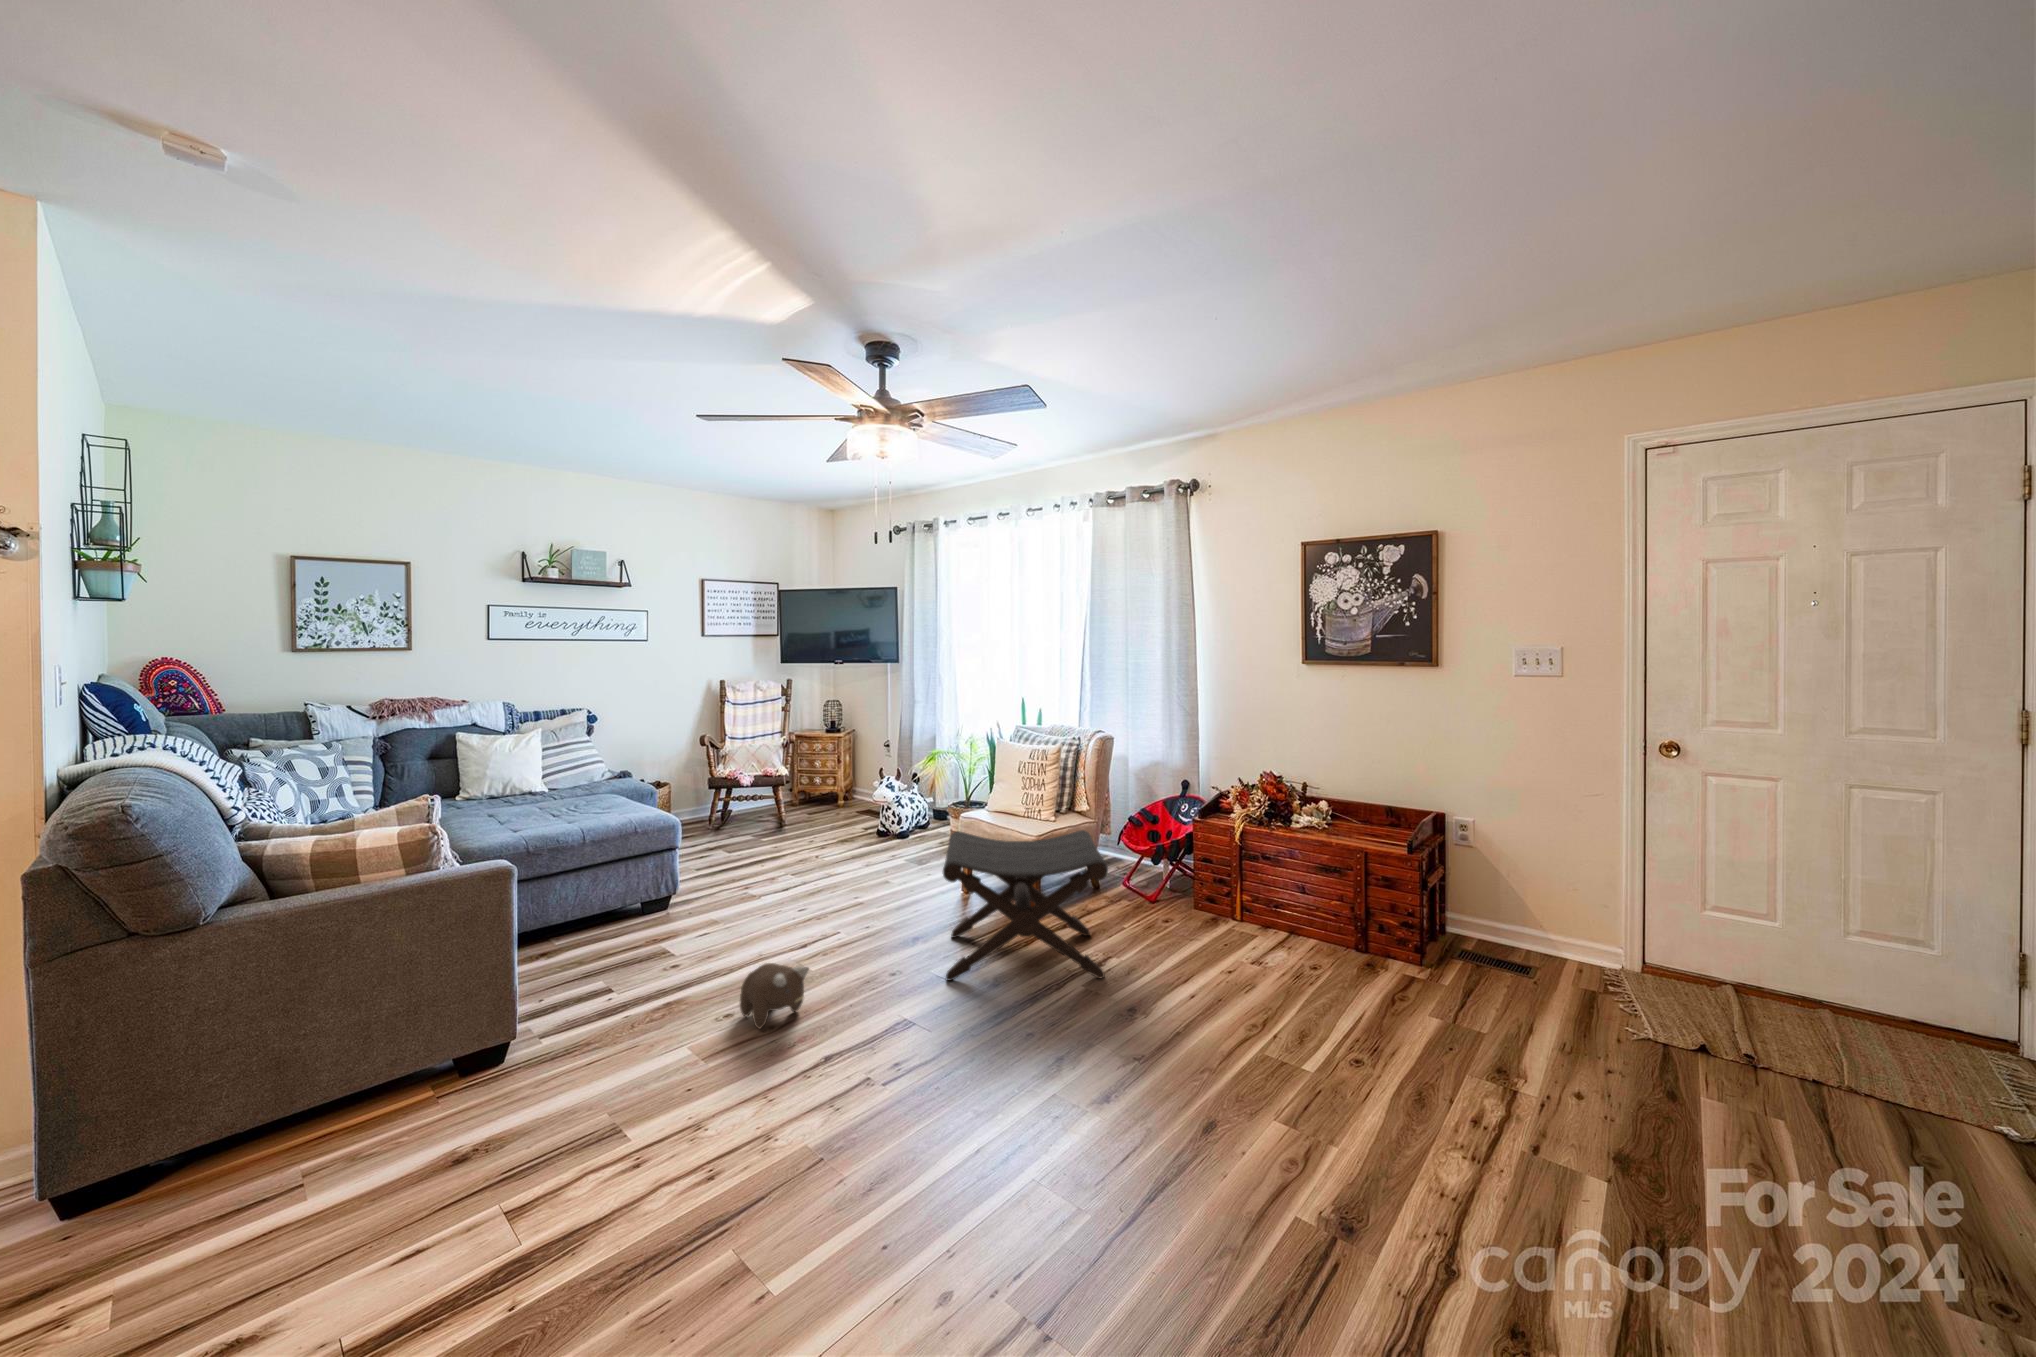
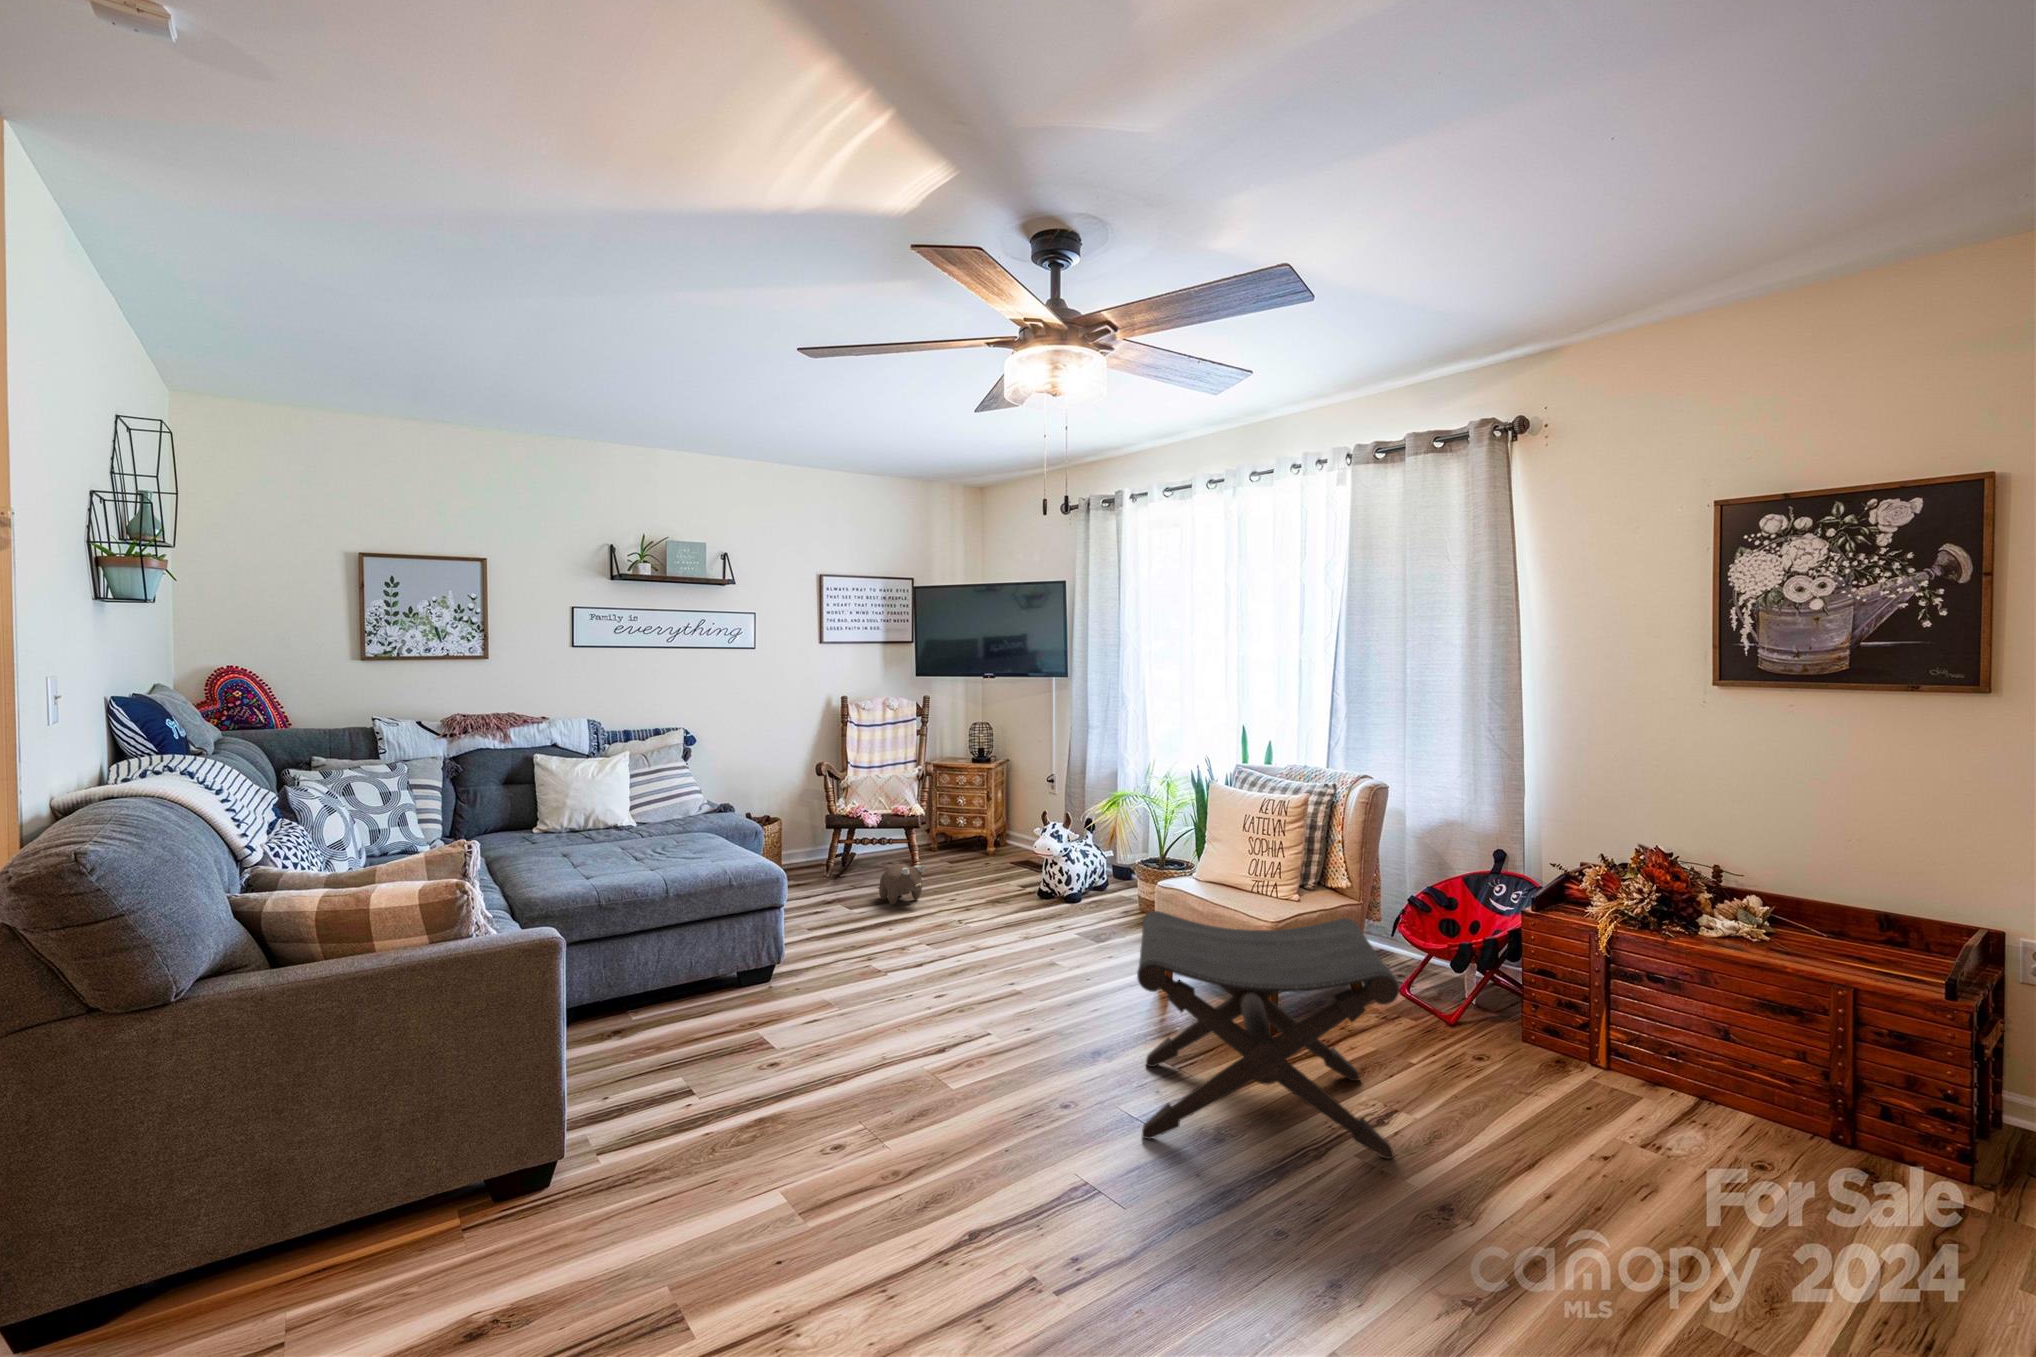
plush toy: present [740,963,809,1029] -> present [879,864,925,905]

